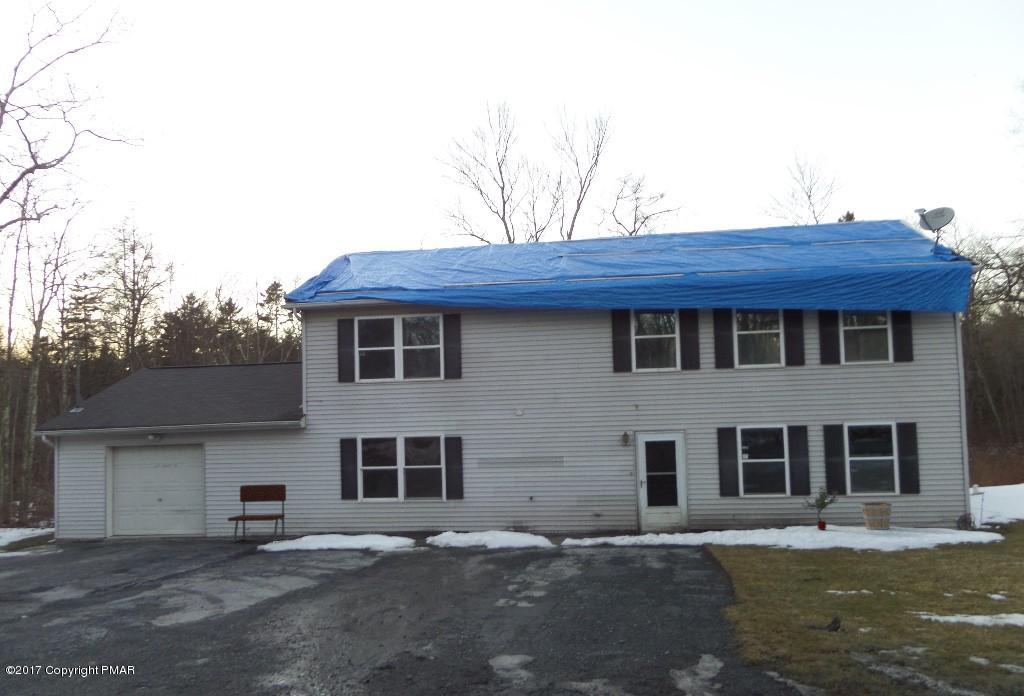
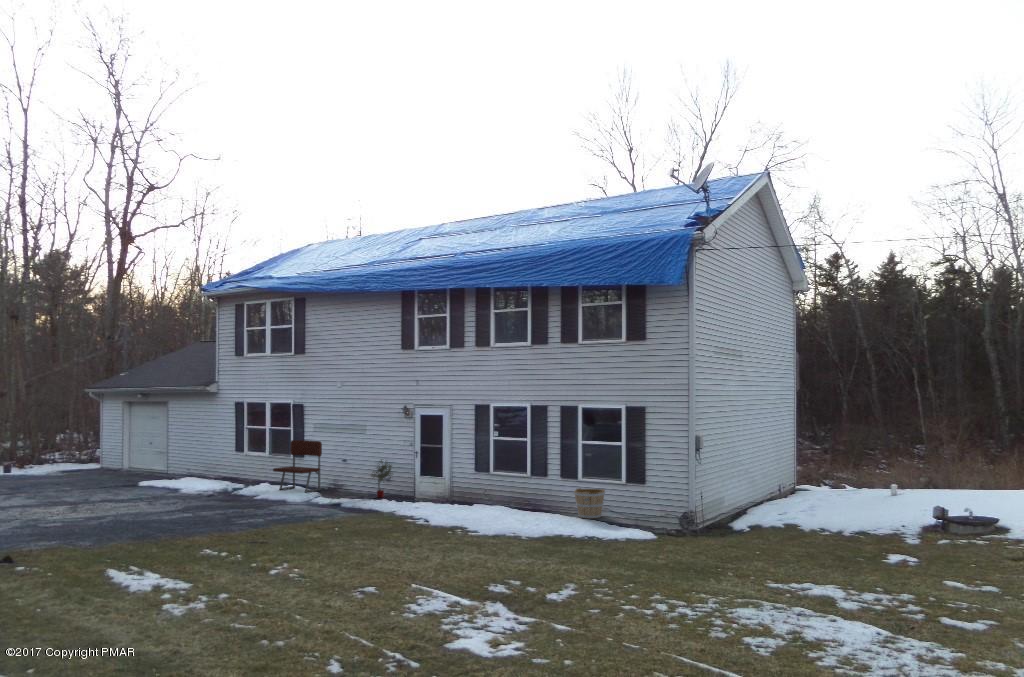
bench: present [228,484,286,542] -> present [273,440,322,493]
potted tree: present [803,487,838,530] -> present [371,460,393,498]

